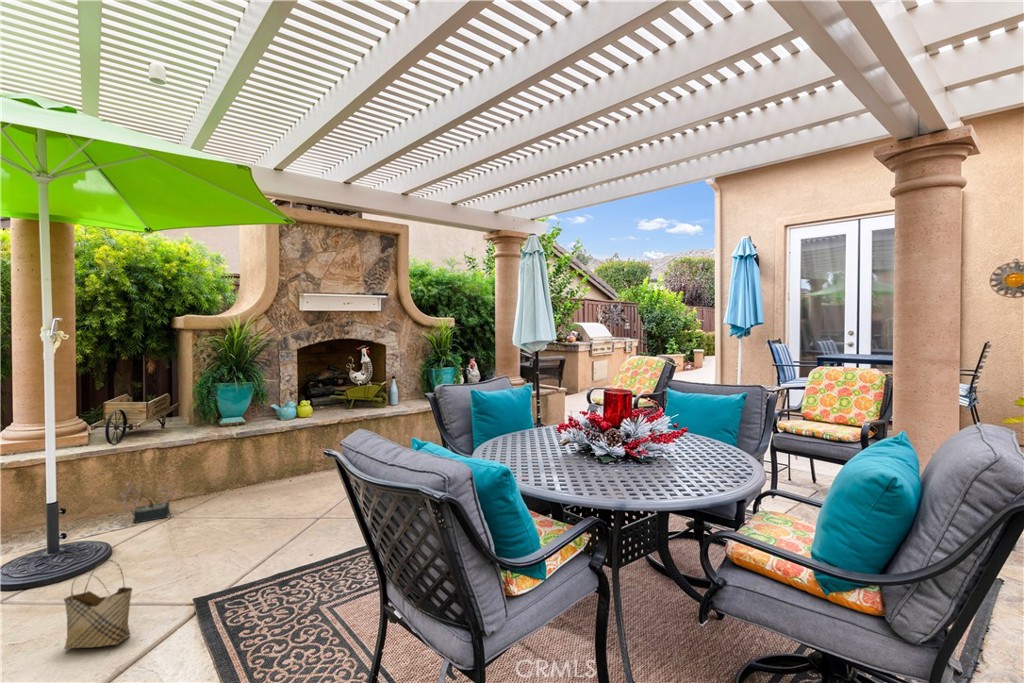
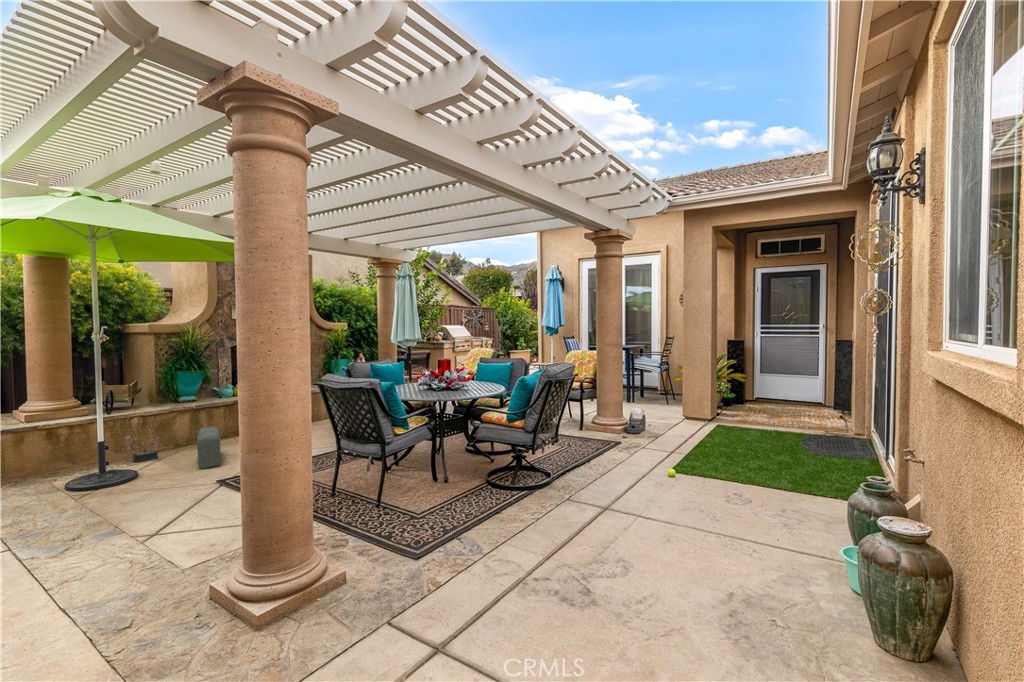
pouf: none [195,475,251,555] -> present [197,426,220,469]
woven basket: present [64,560,132,649] -> none [155,454,192,497]

